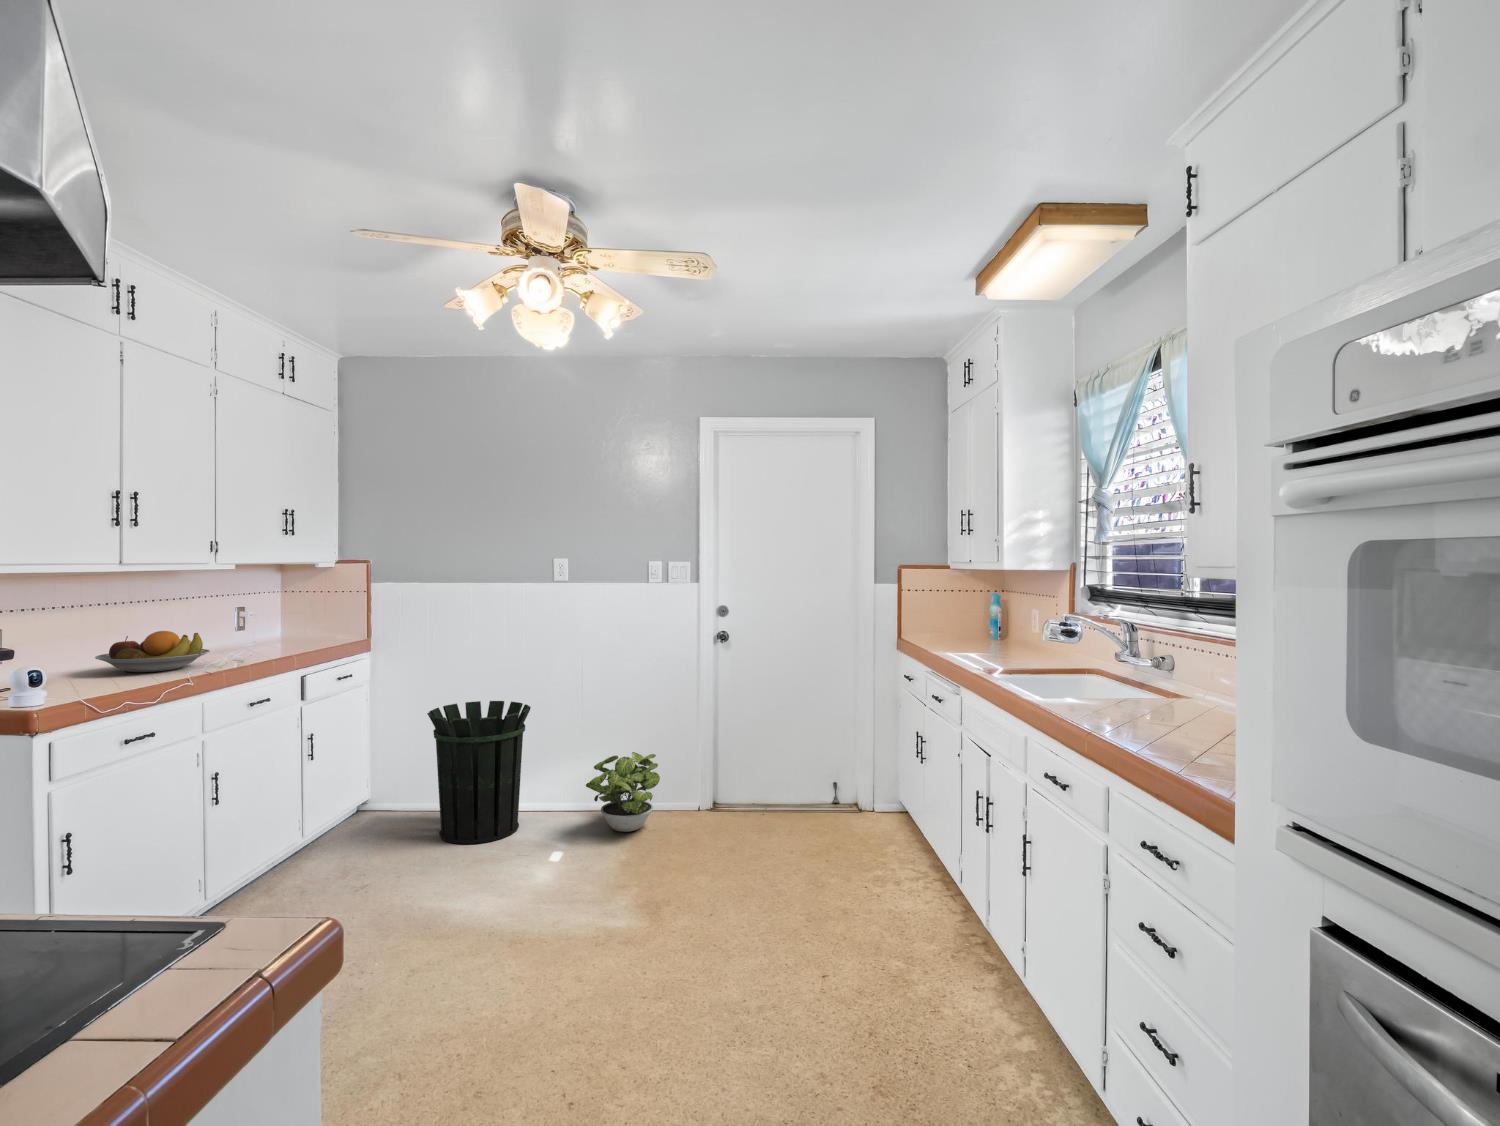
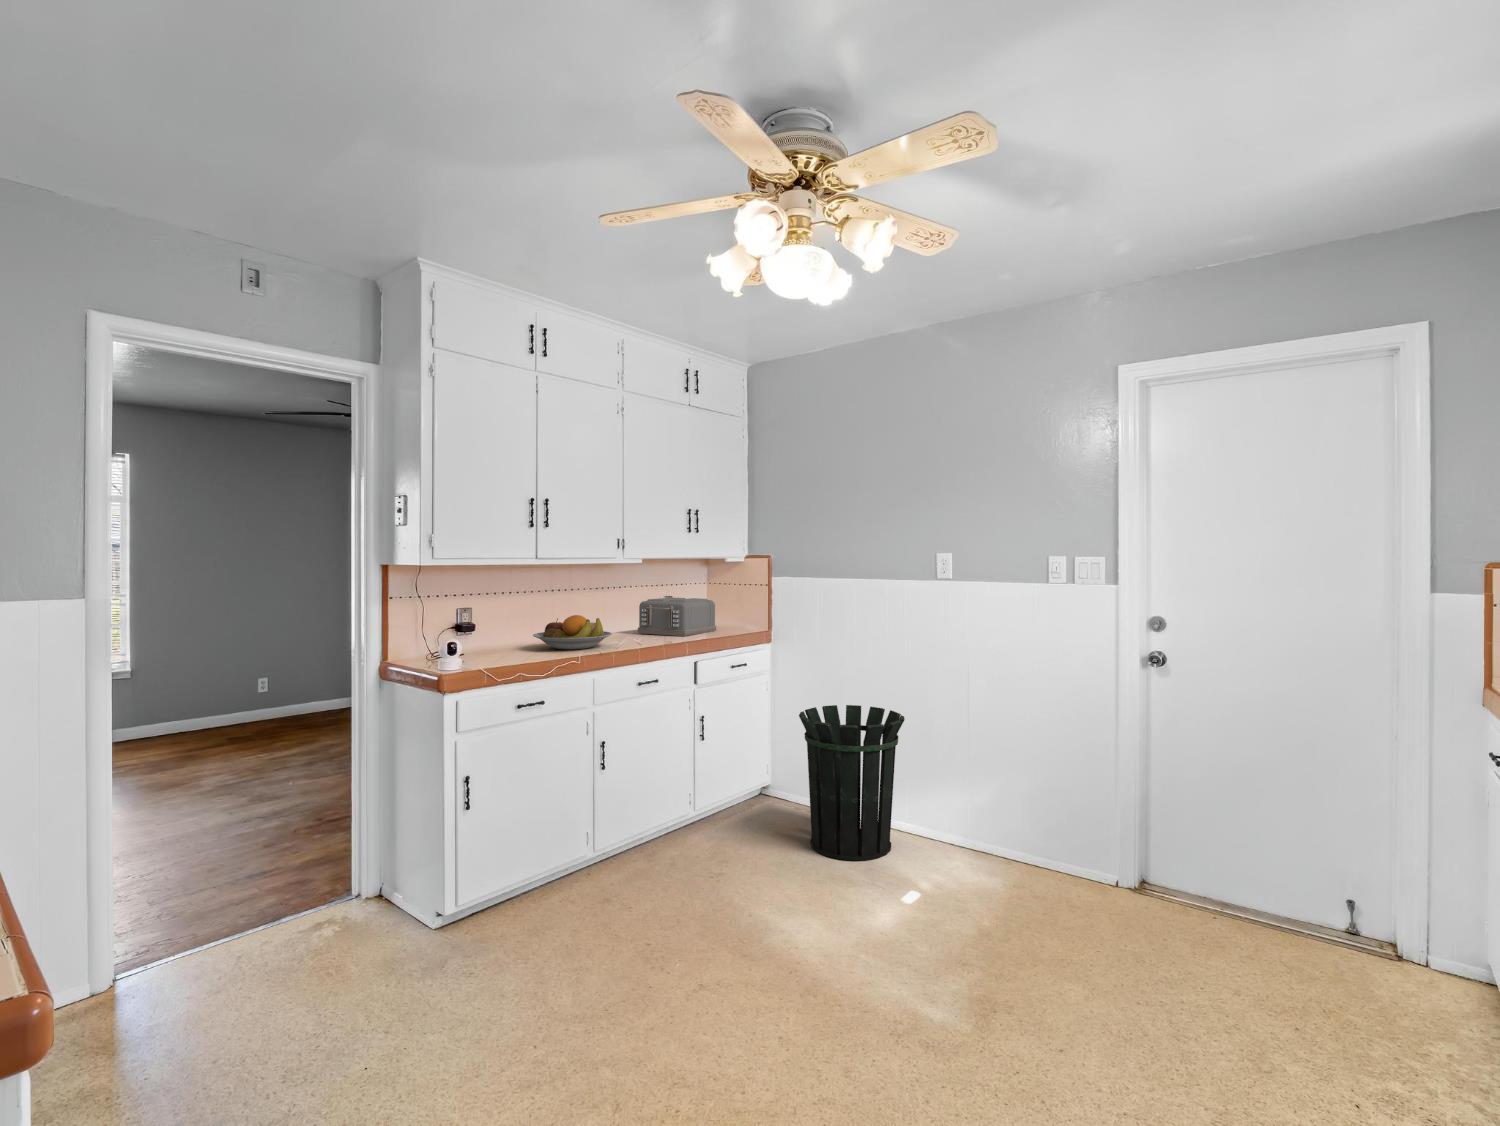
toaster: none [210,607,307,650] -> present [638,598,716,636]
potted plant: present [586,752,660,832] -> none [954,791,1054,891]

